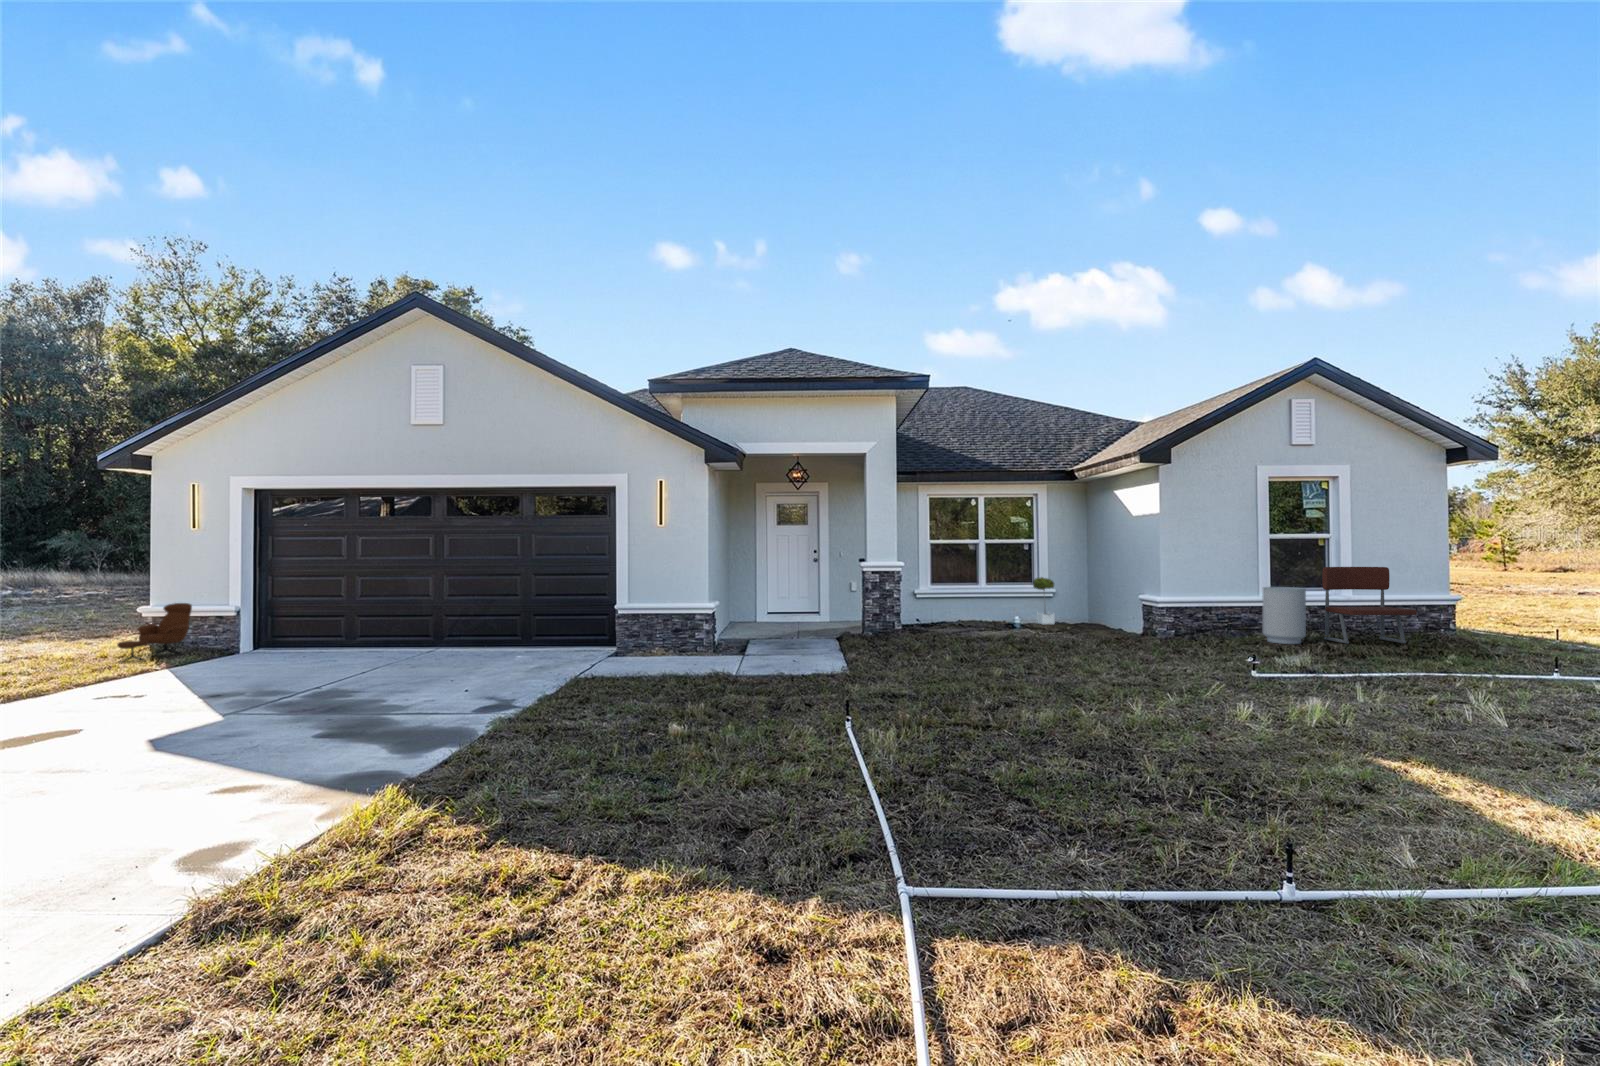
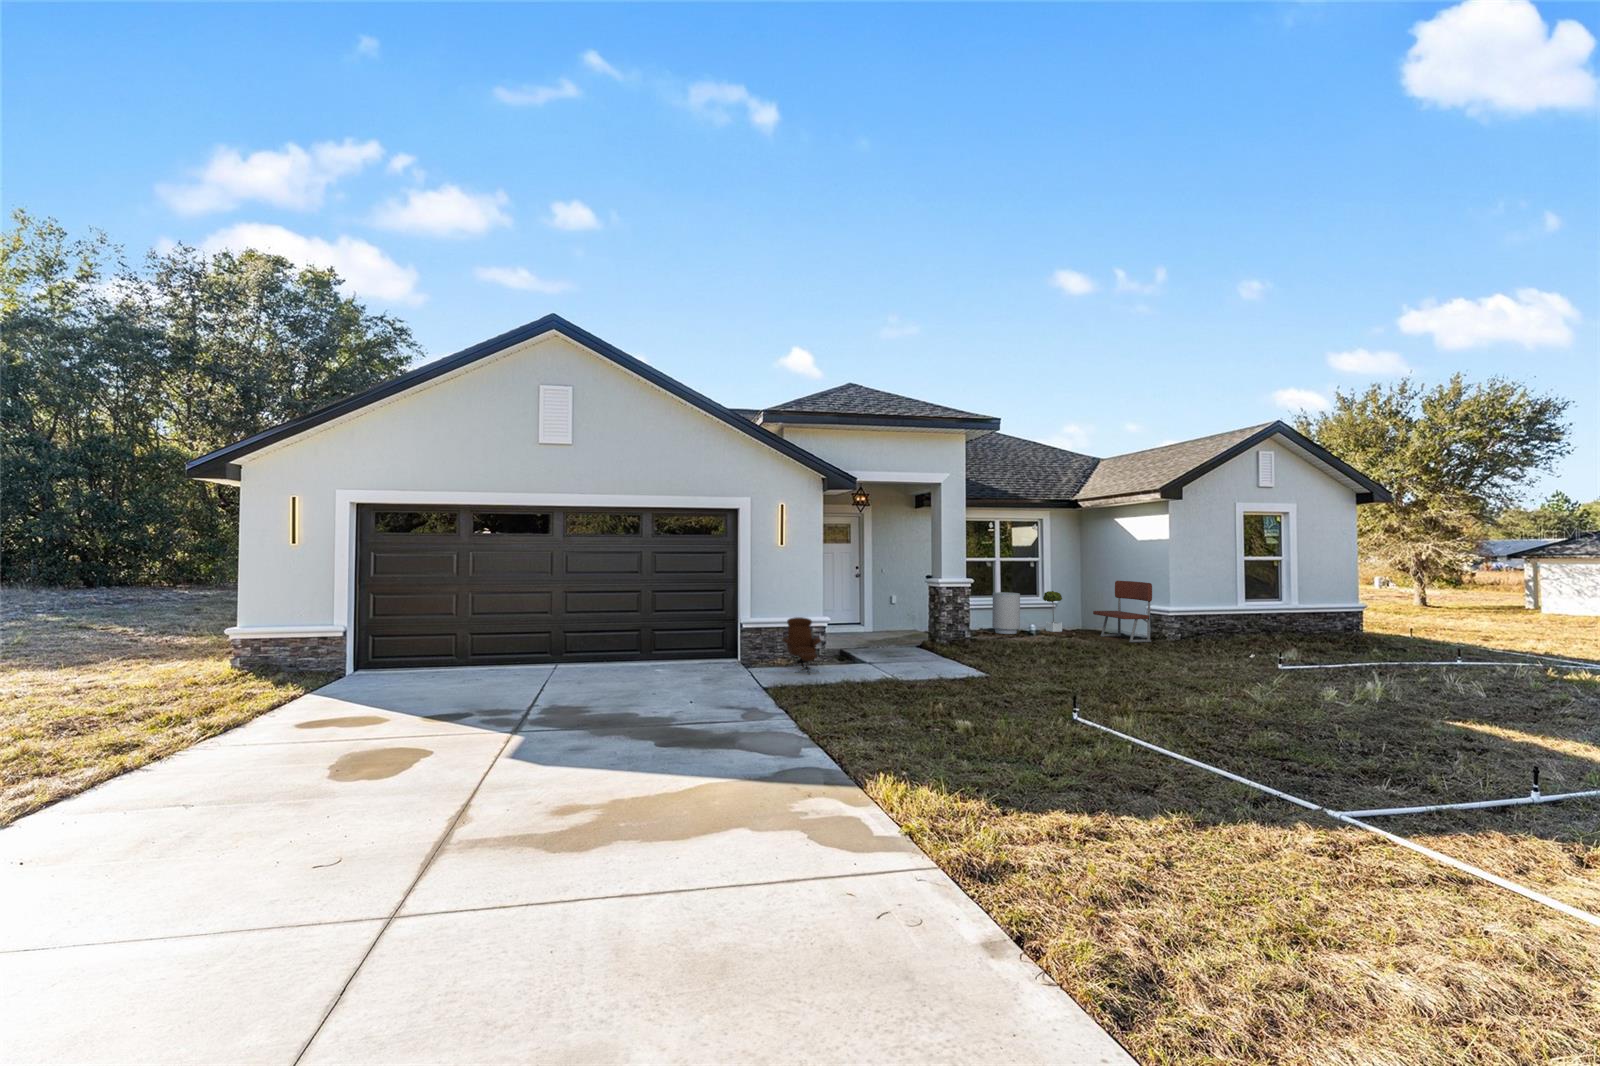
bench: present [1322,567,1417,644] -> present [1093,581,1152,642]
trash can: present [1263,587,1306,644] -> present [992,592,1020,634]
lounge chair: present [117,603,192,661] -> present [782,617,821,671]

